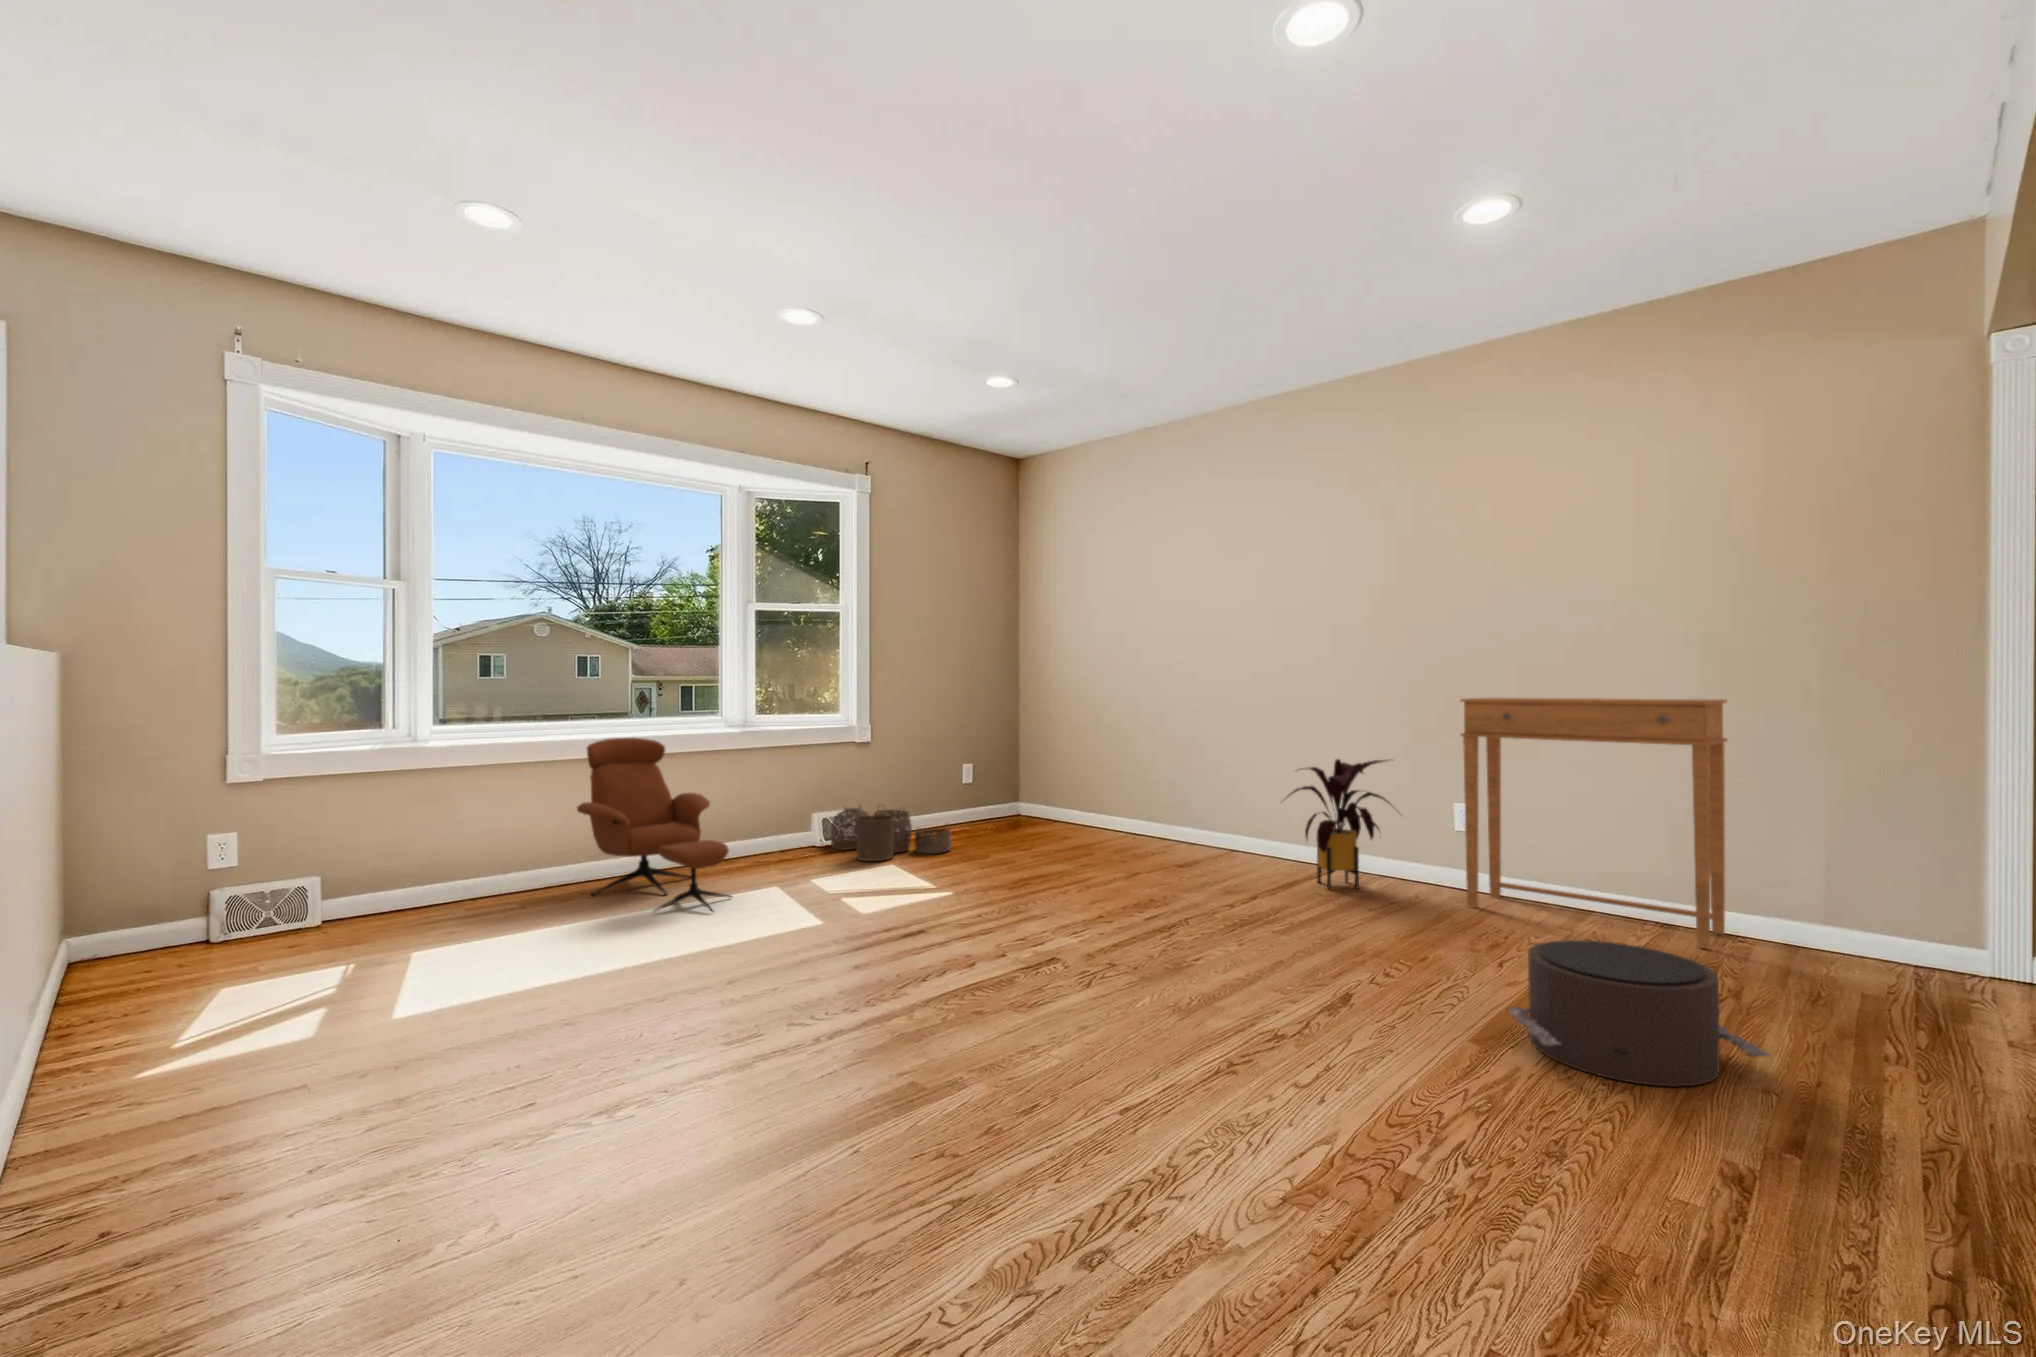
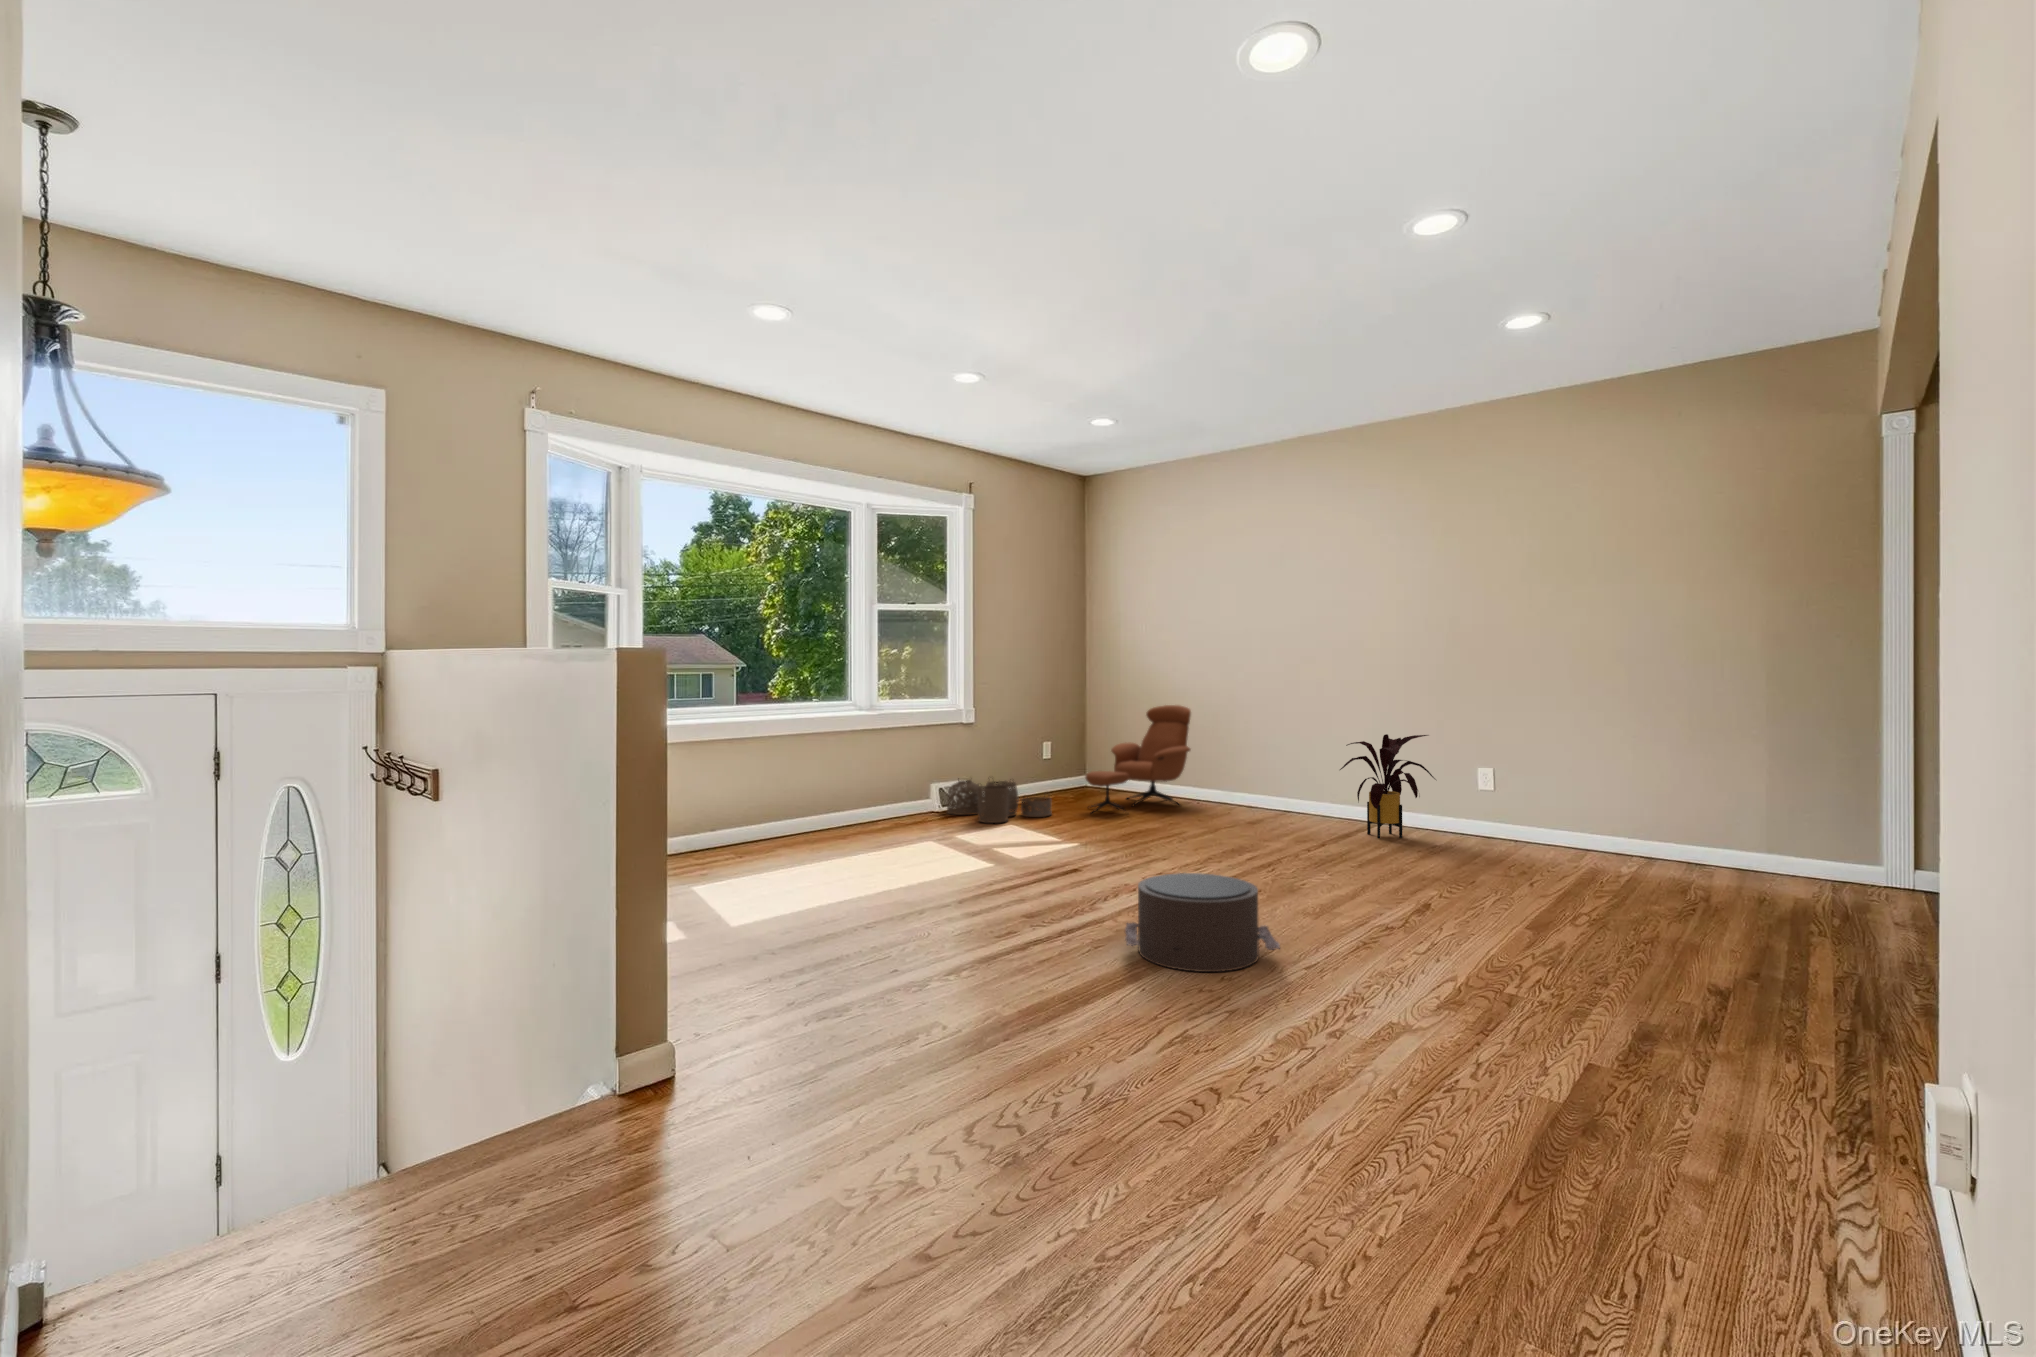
side table: present [1461,698,1727,948] -> none [1487,685,1693,873]
lounge chair: present [577,738,732,912] -> present [1085,705,1191,812]
pouf: present [1508,940,1769,1086] -> present [1125,873,1280,972]

